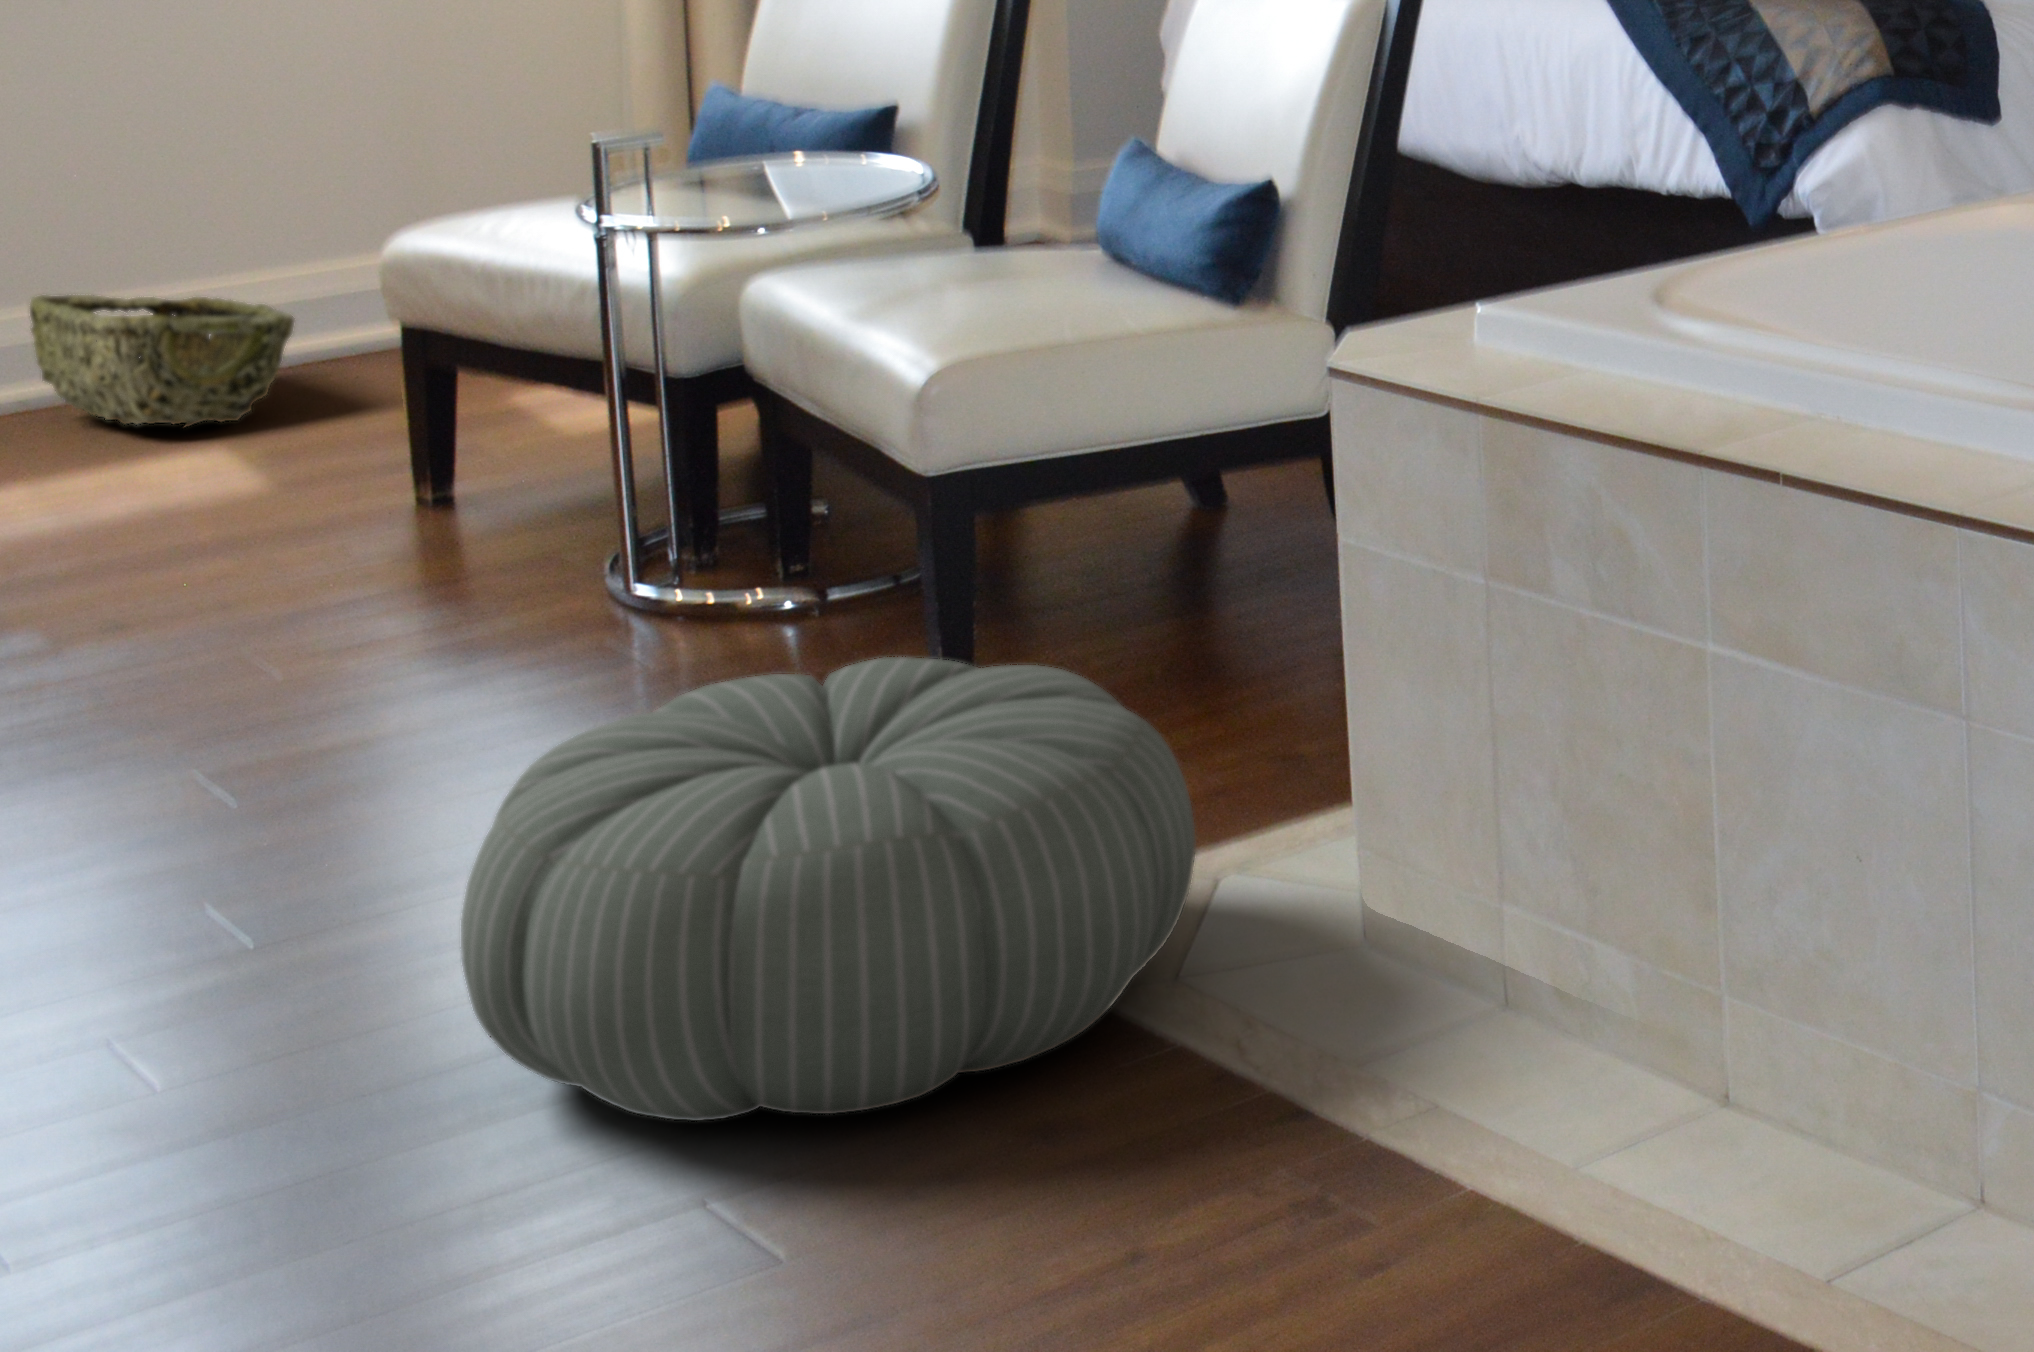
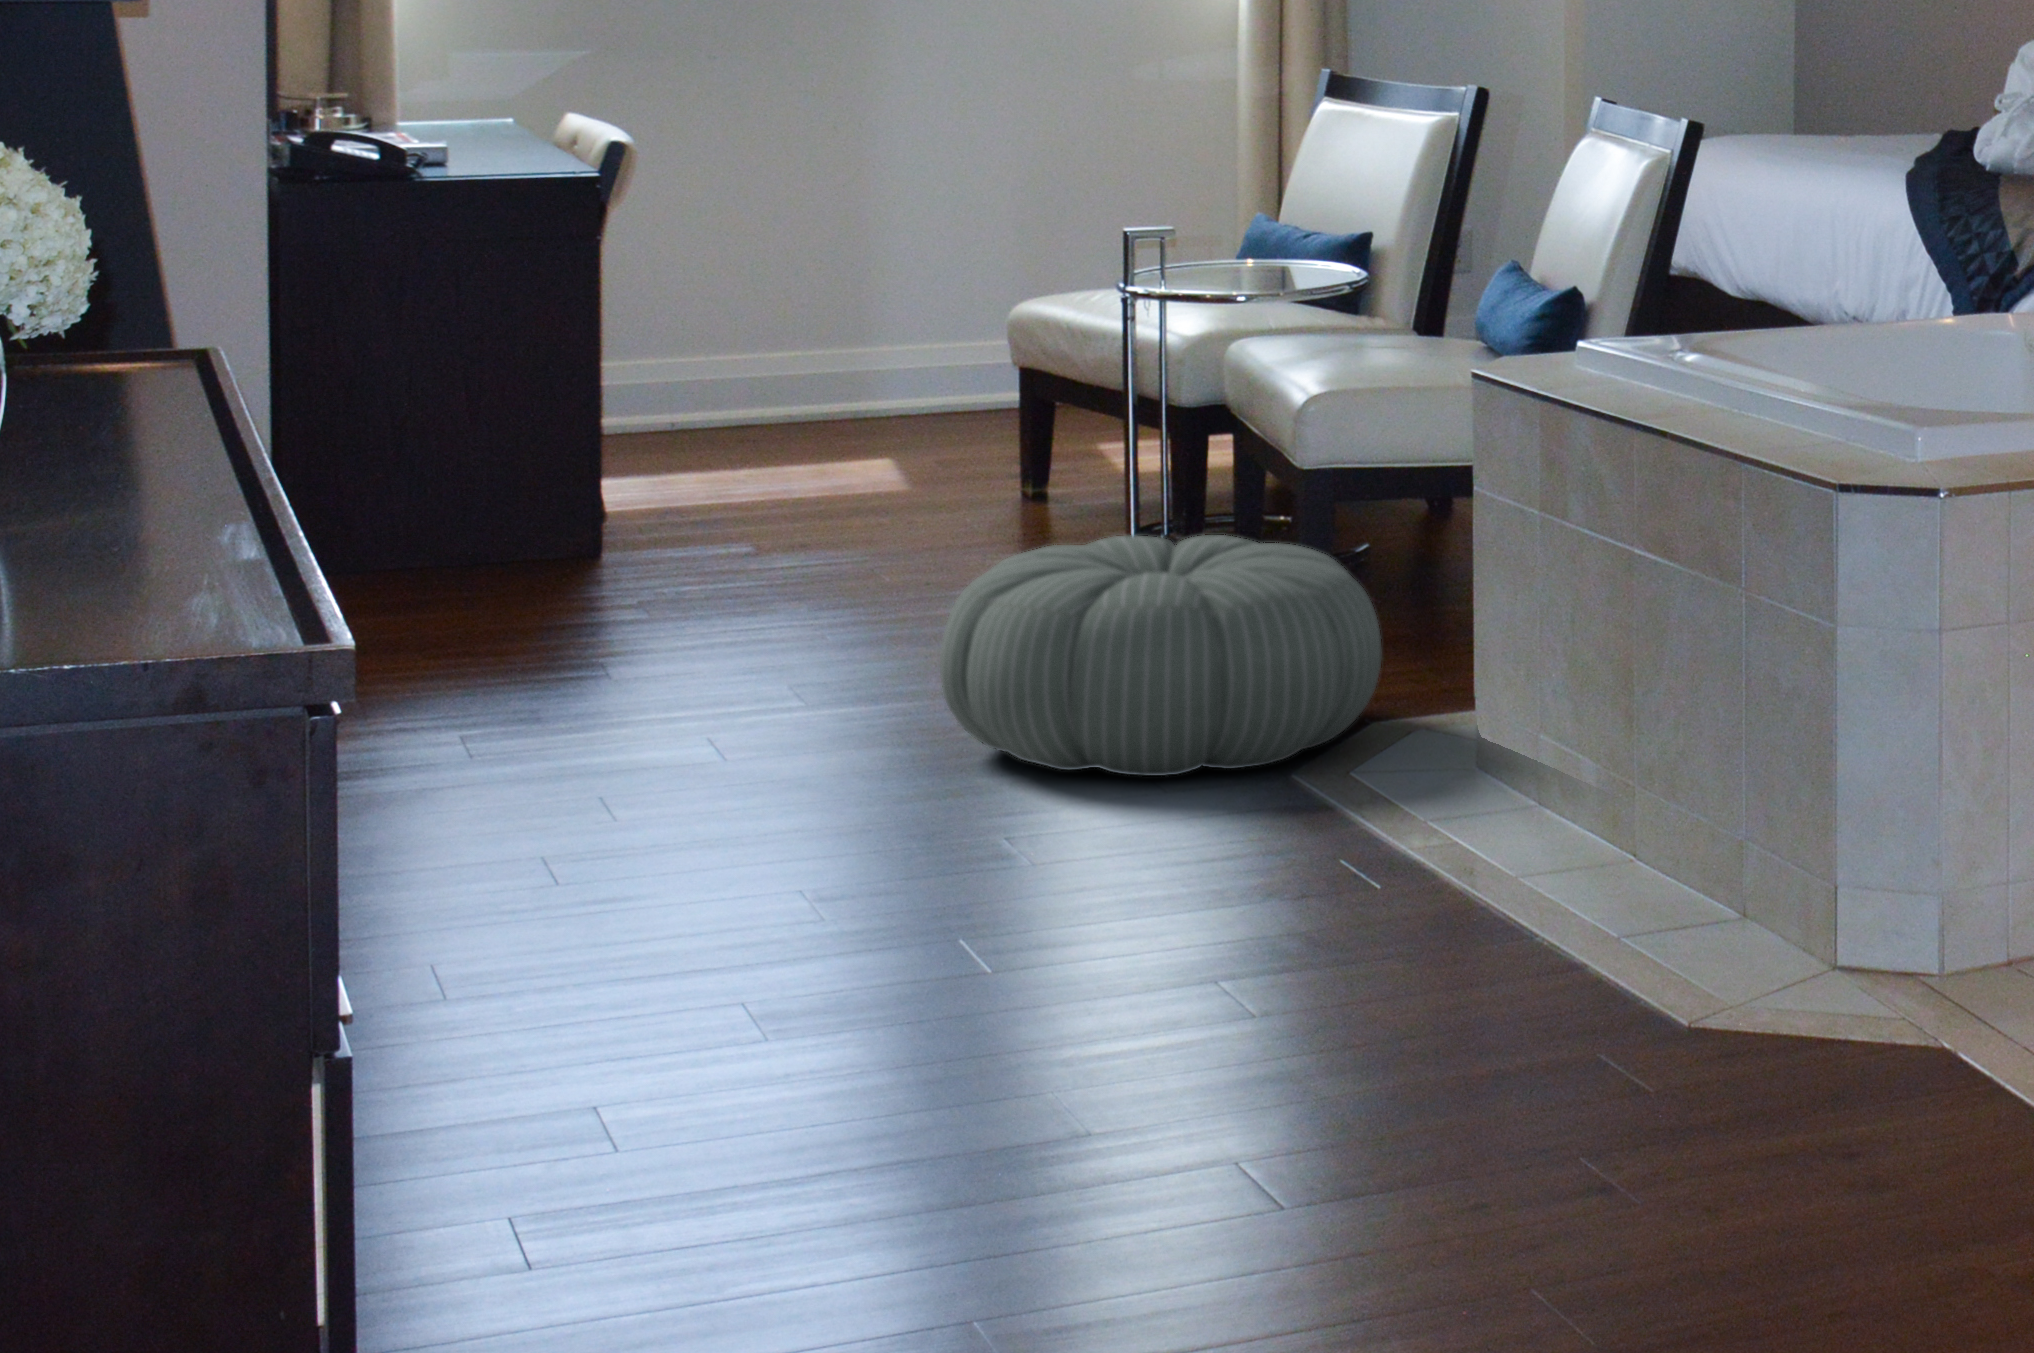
woven basket: present [30,295,294,427] -> none [801,346,970,448]

